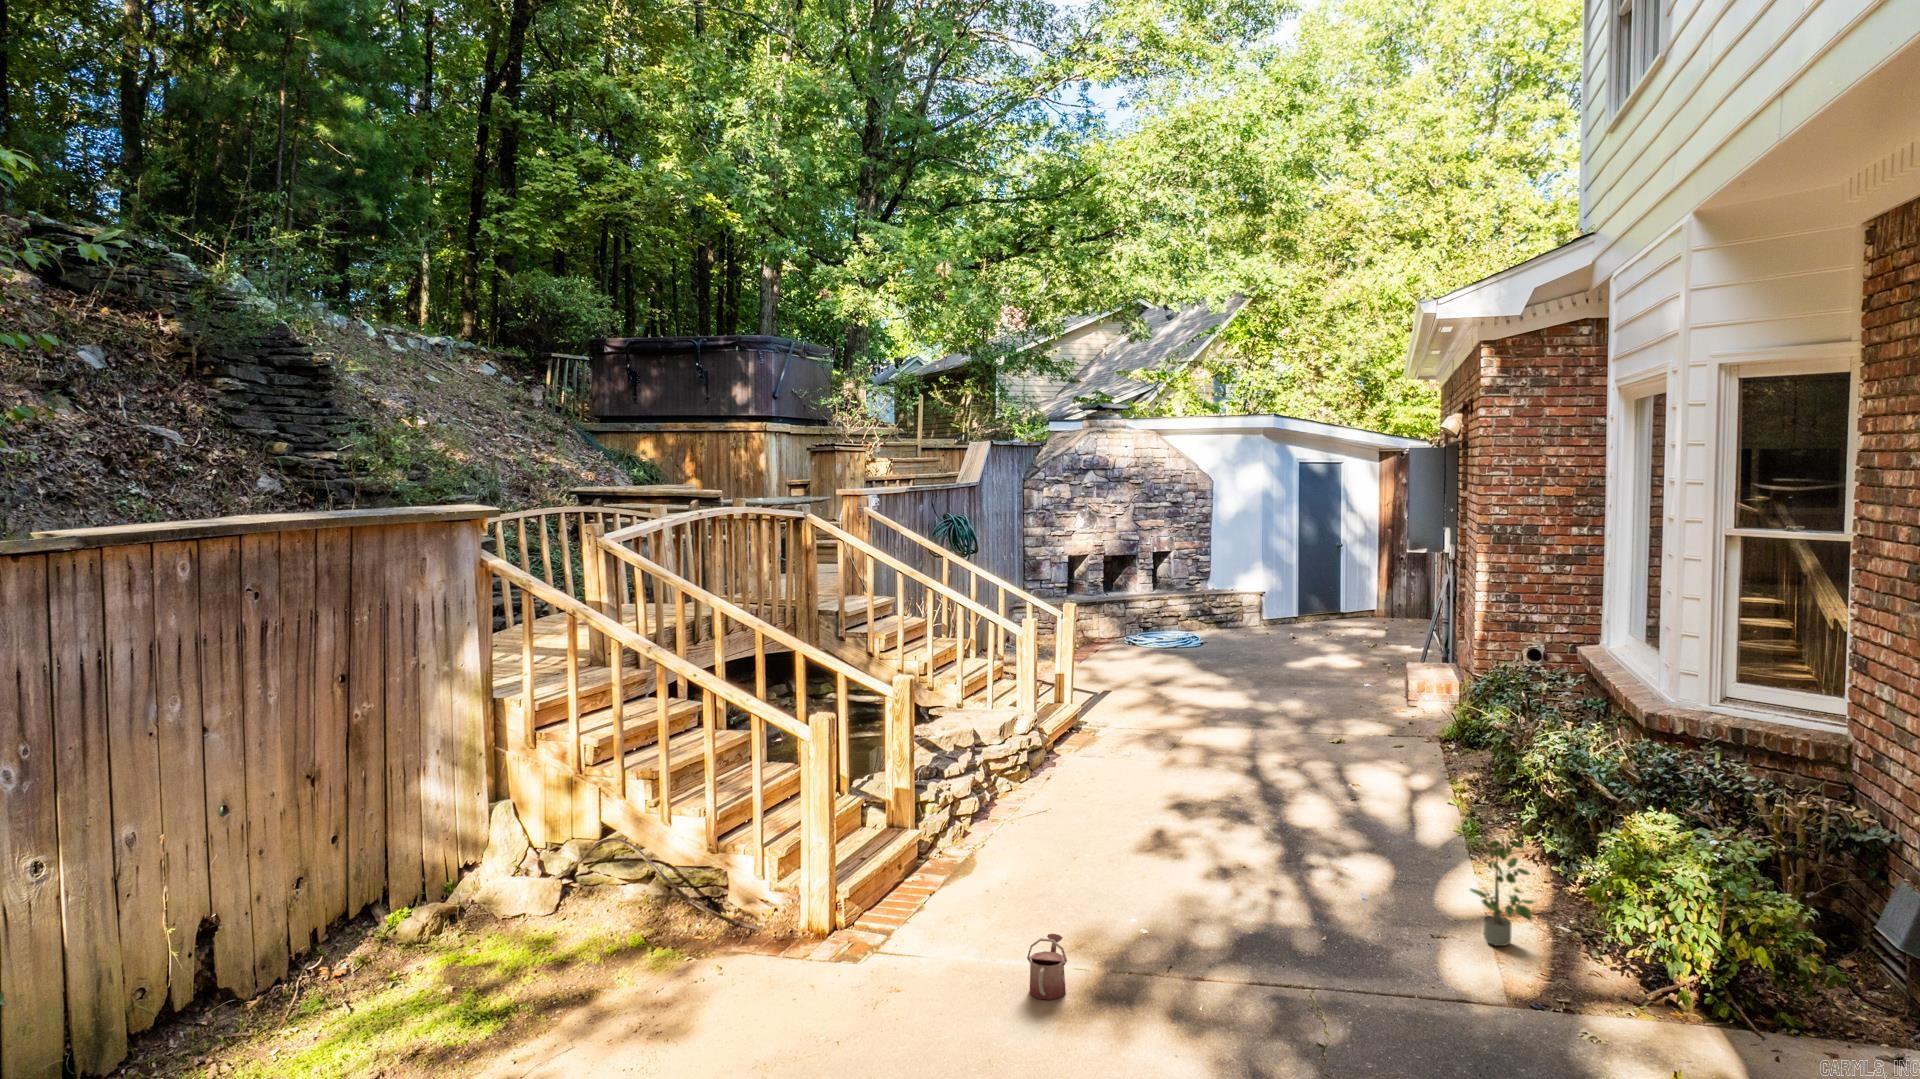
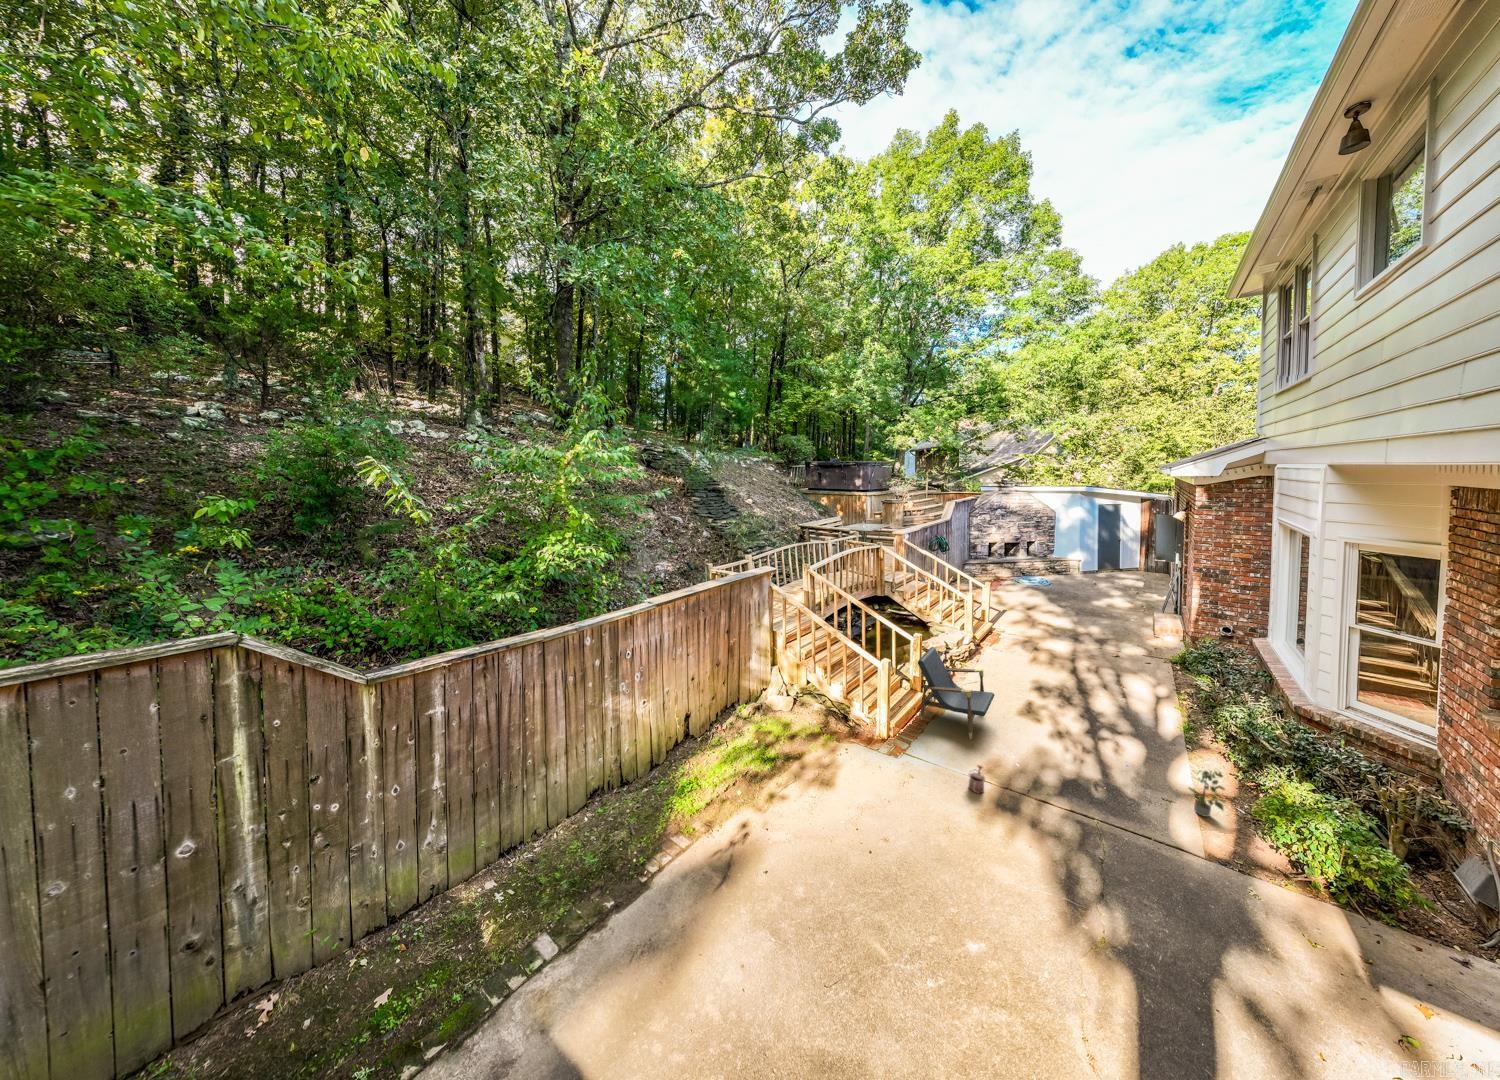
lounge chair: none [899,701,1087,907] -> present [918,647,994,740]

